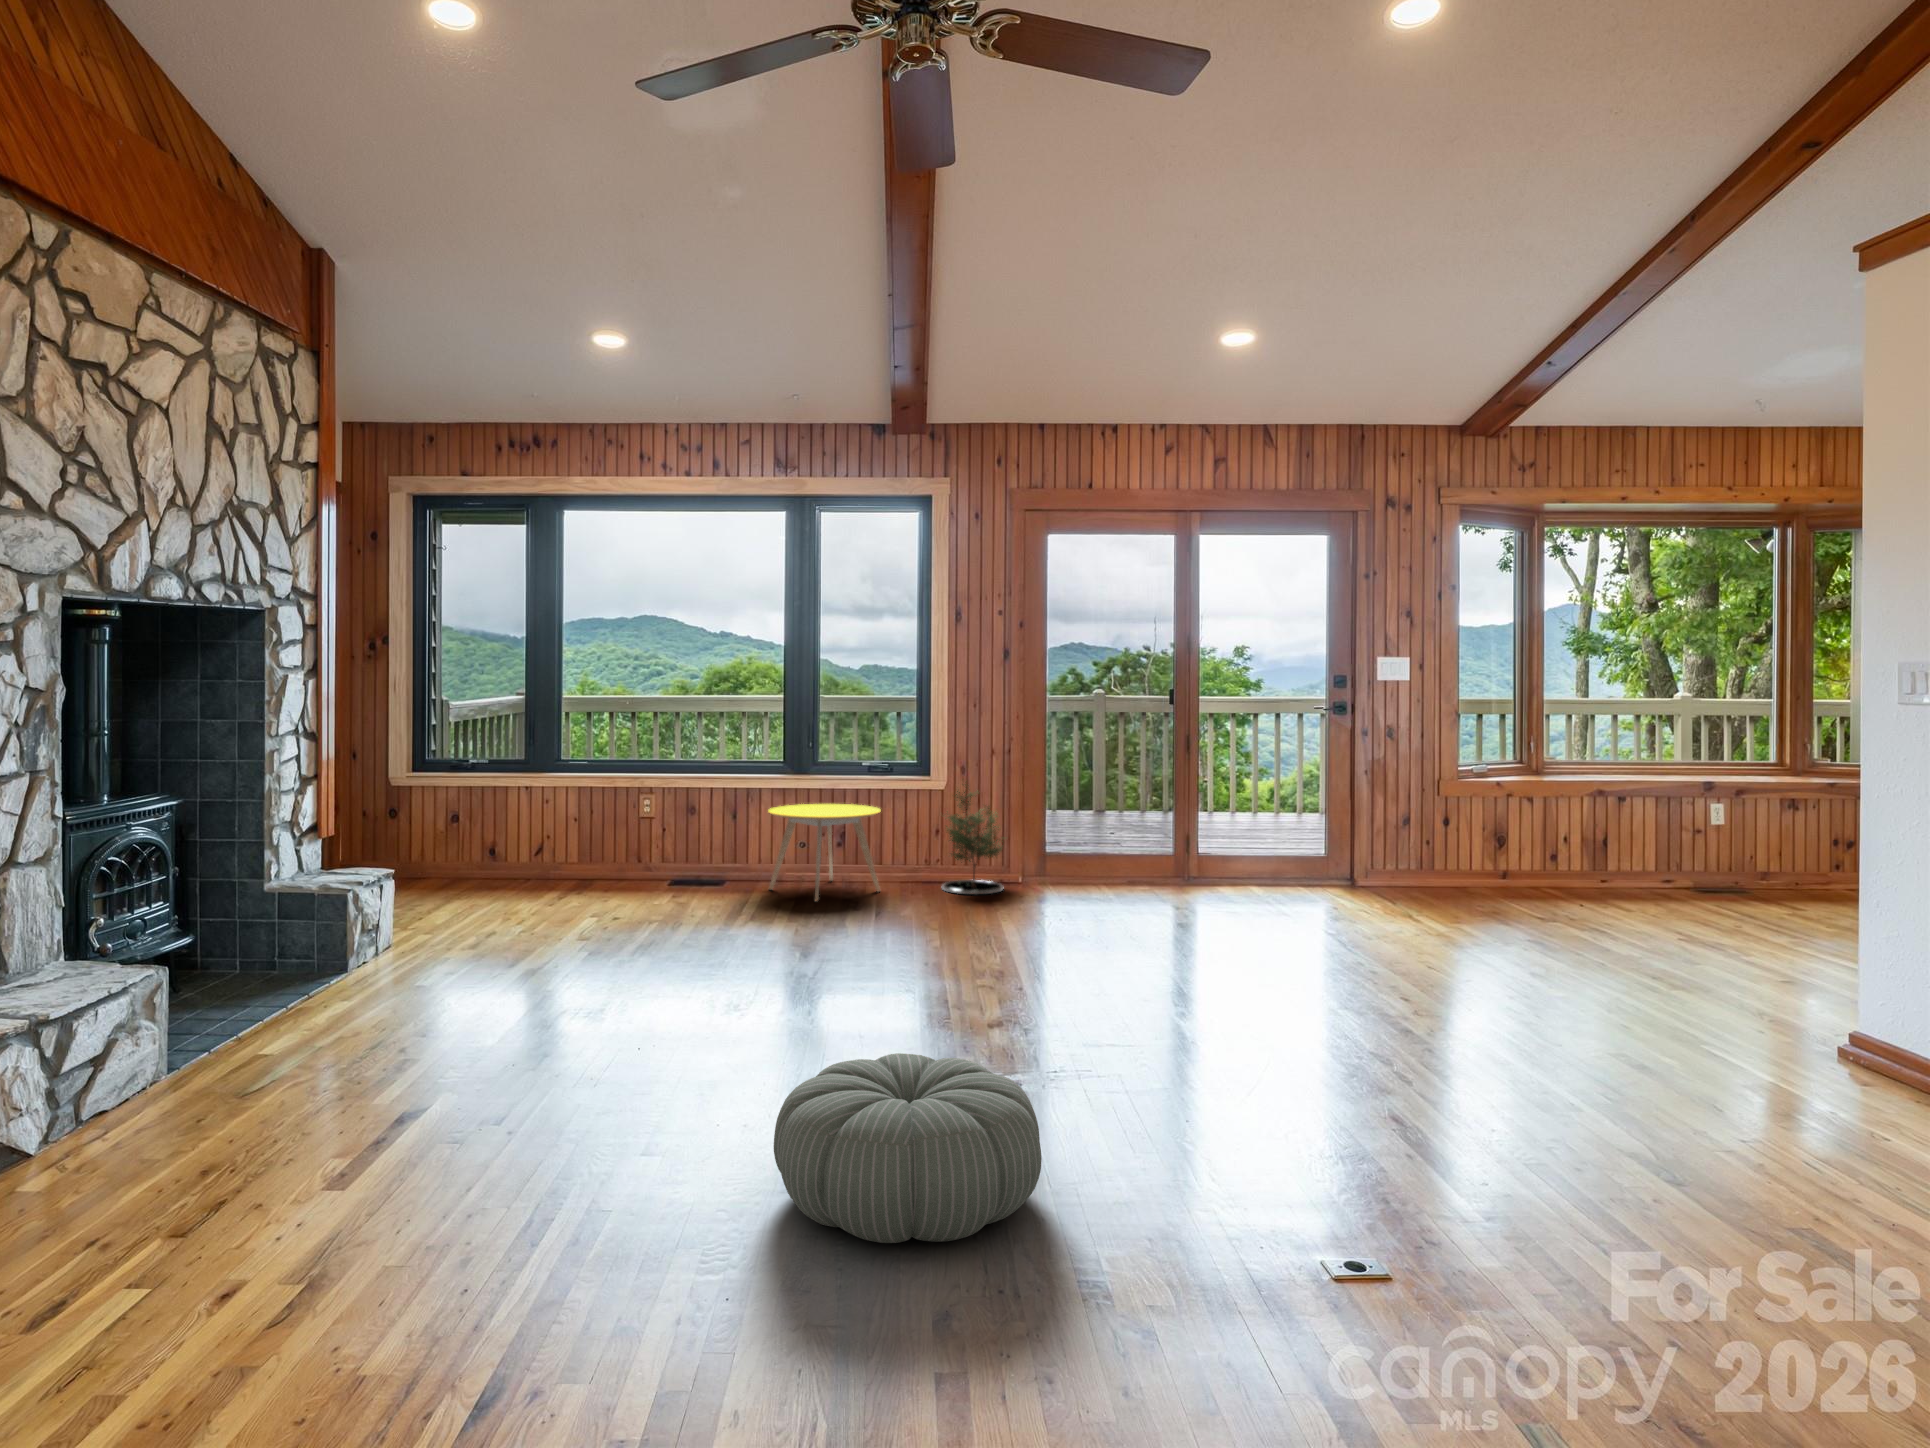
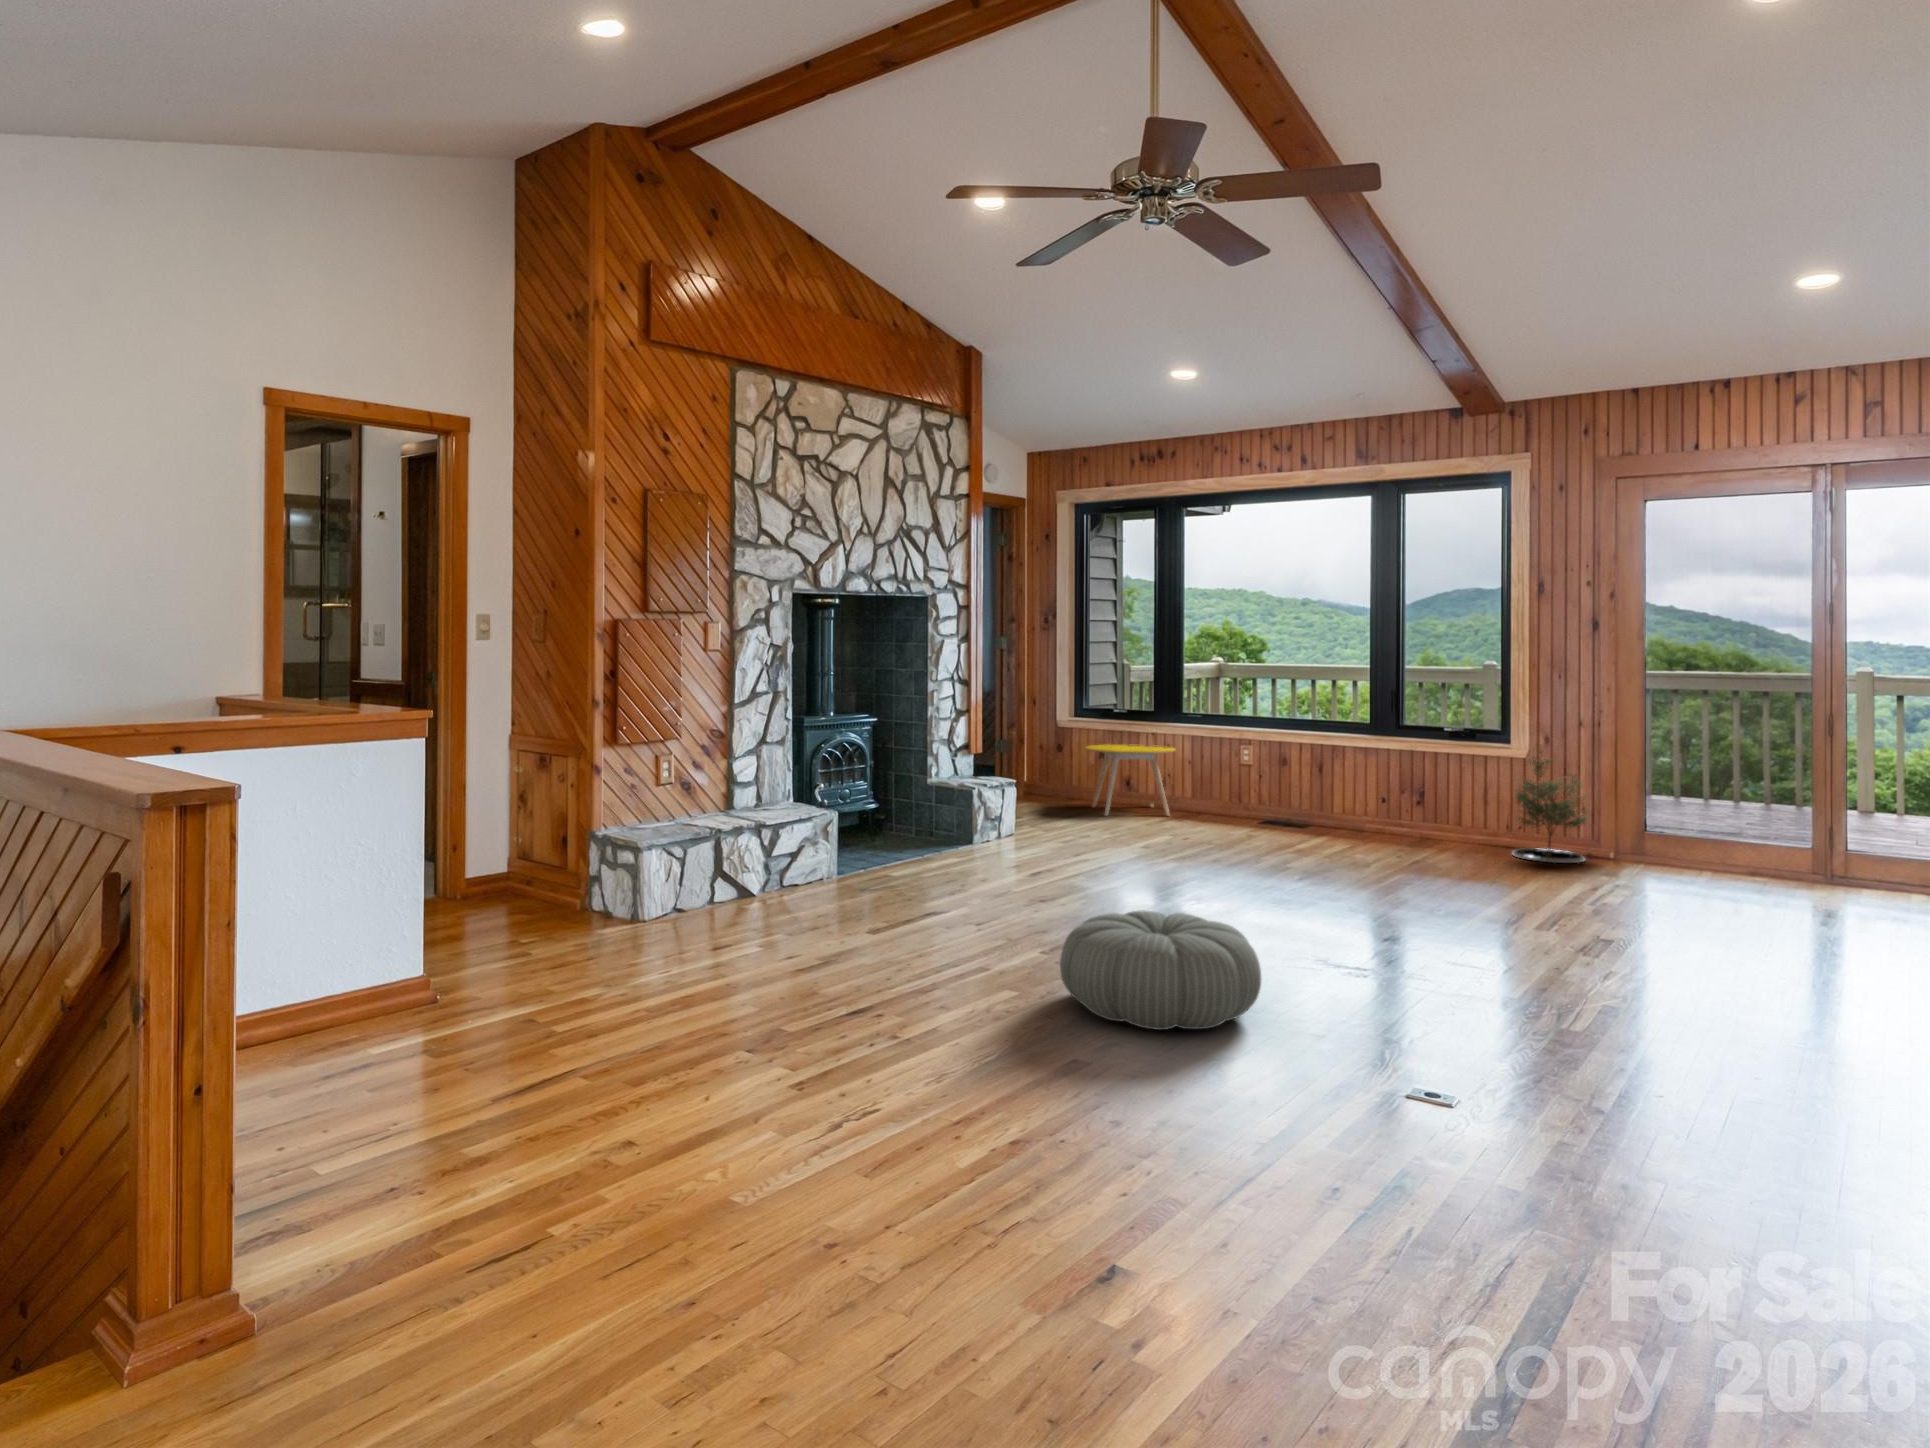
side table: present [768,804,881,901] -> present [1086,745,1175,816]

